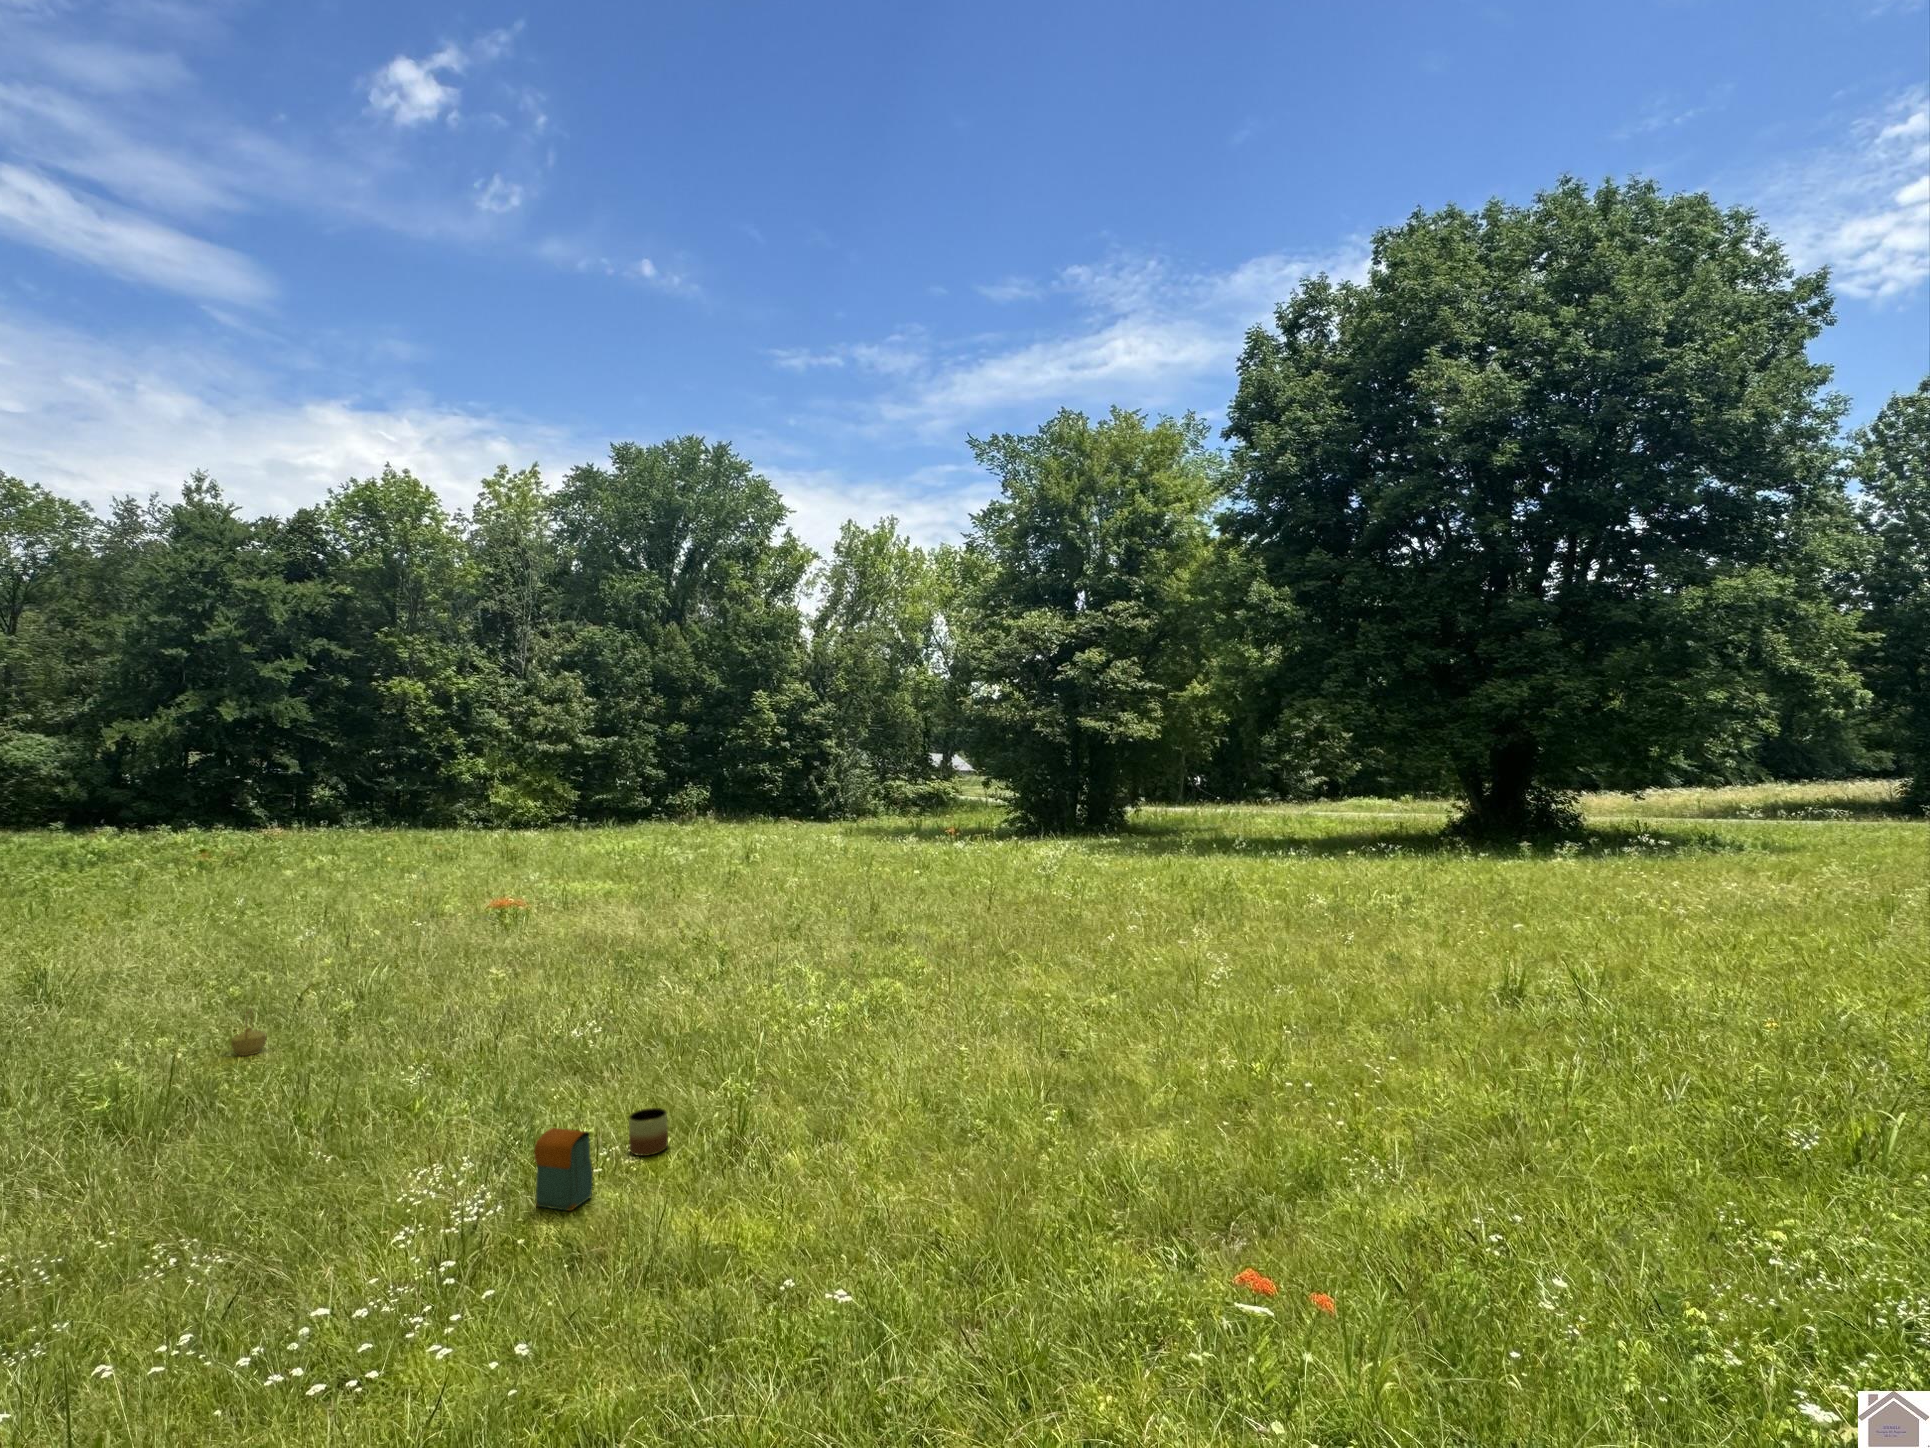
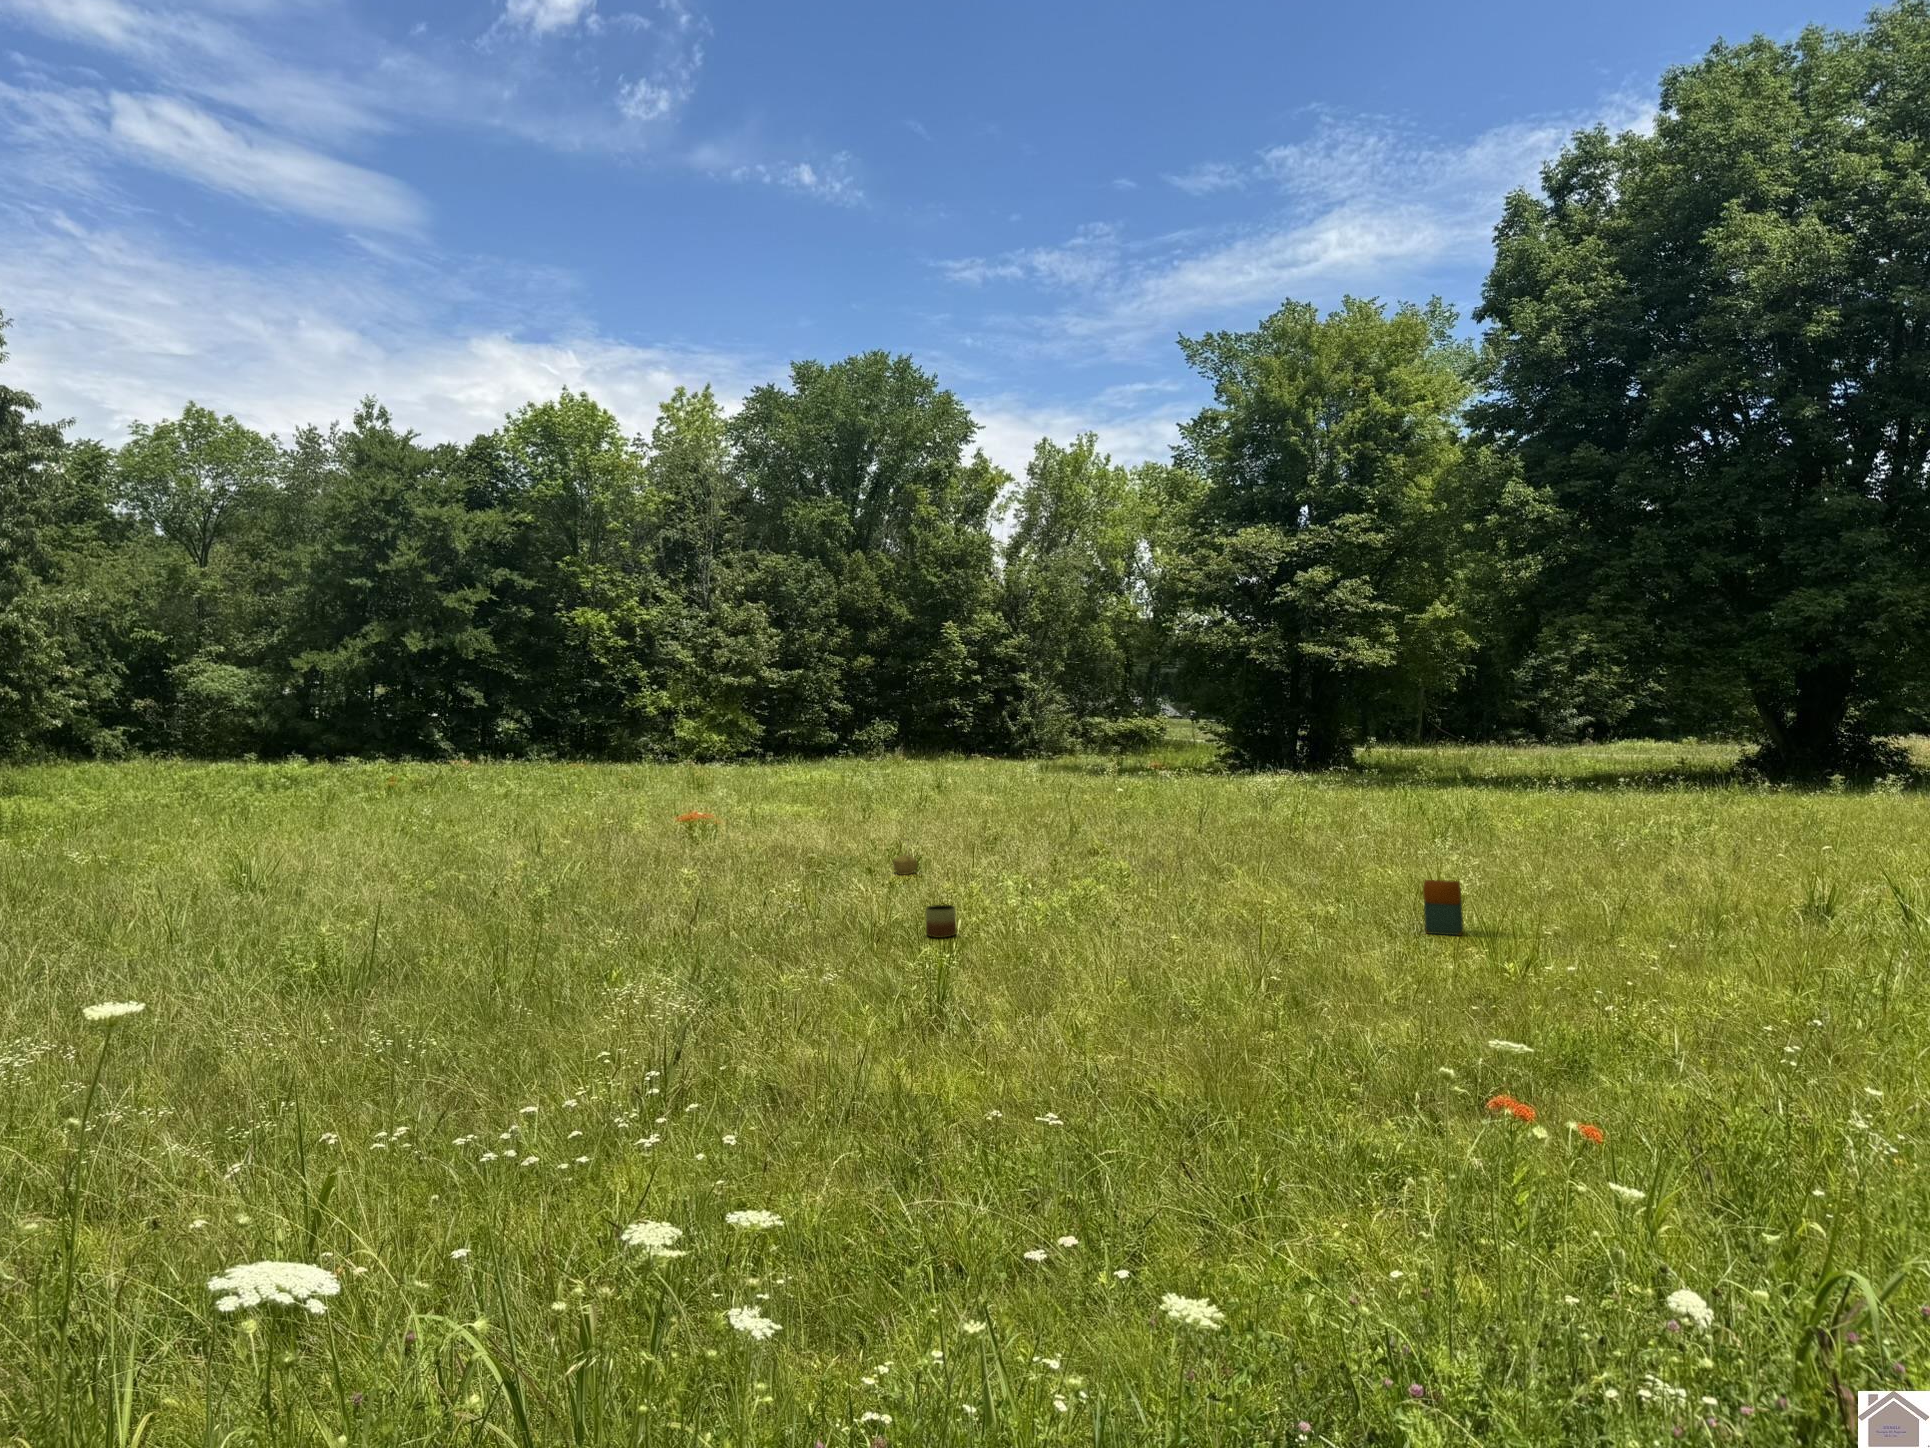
basket: present [231,1009,267,1056] -> present [893,838,917,875]
backpack: present [534,1128,593,1211] -> present [1423,880,1463,936]

